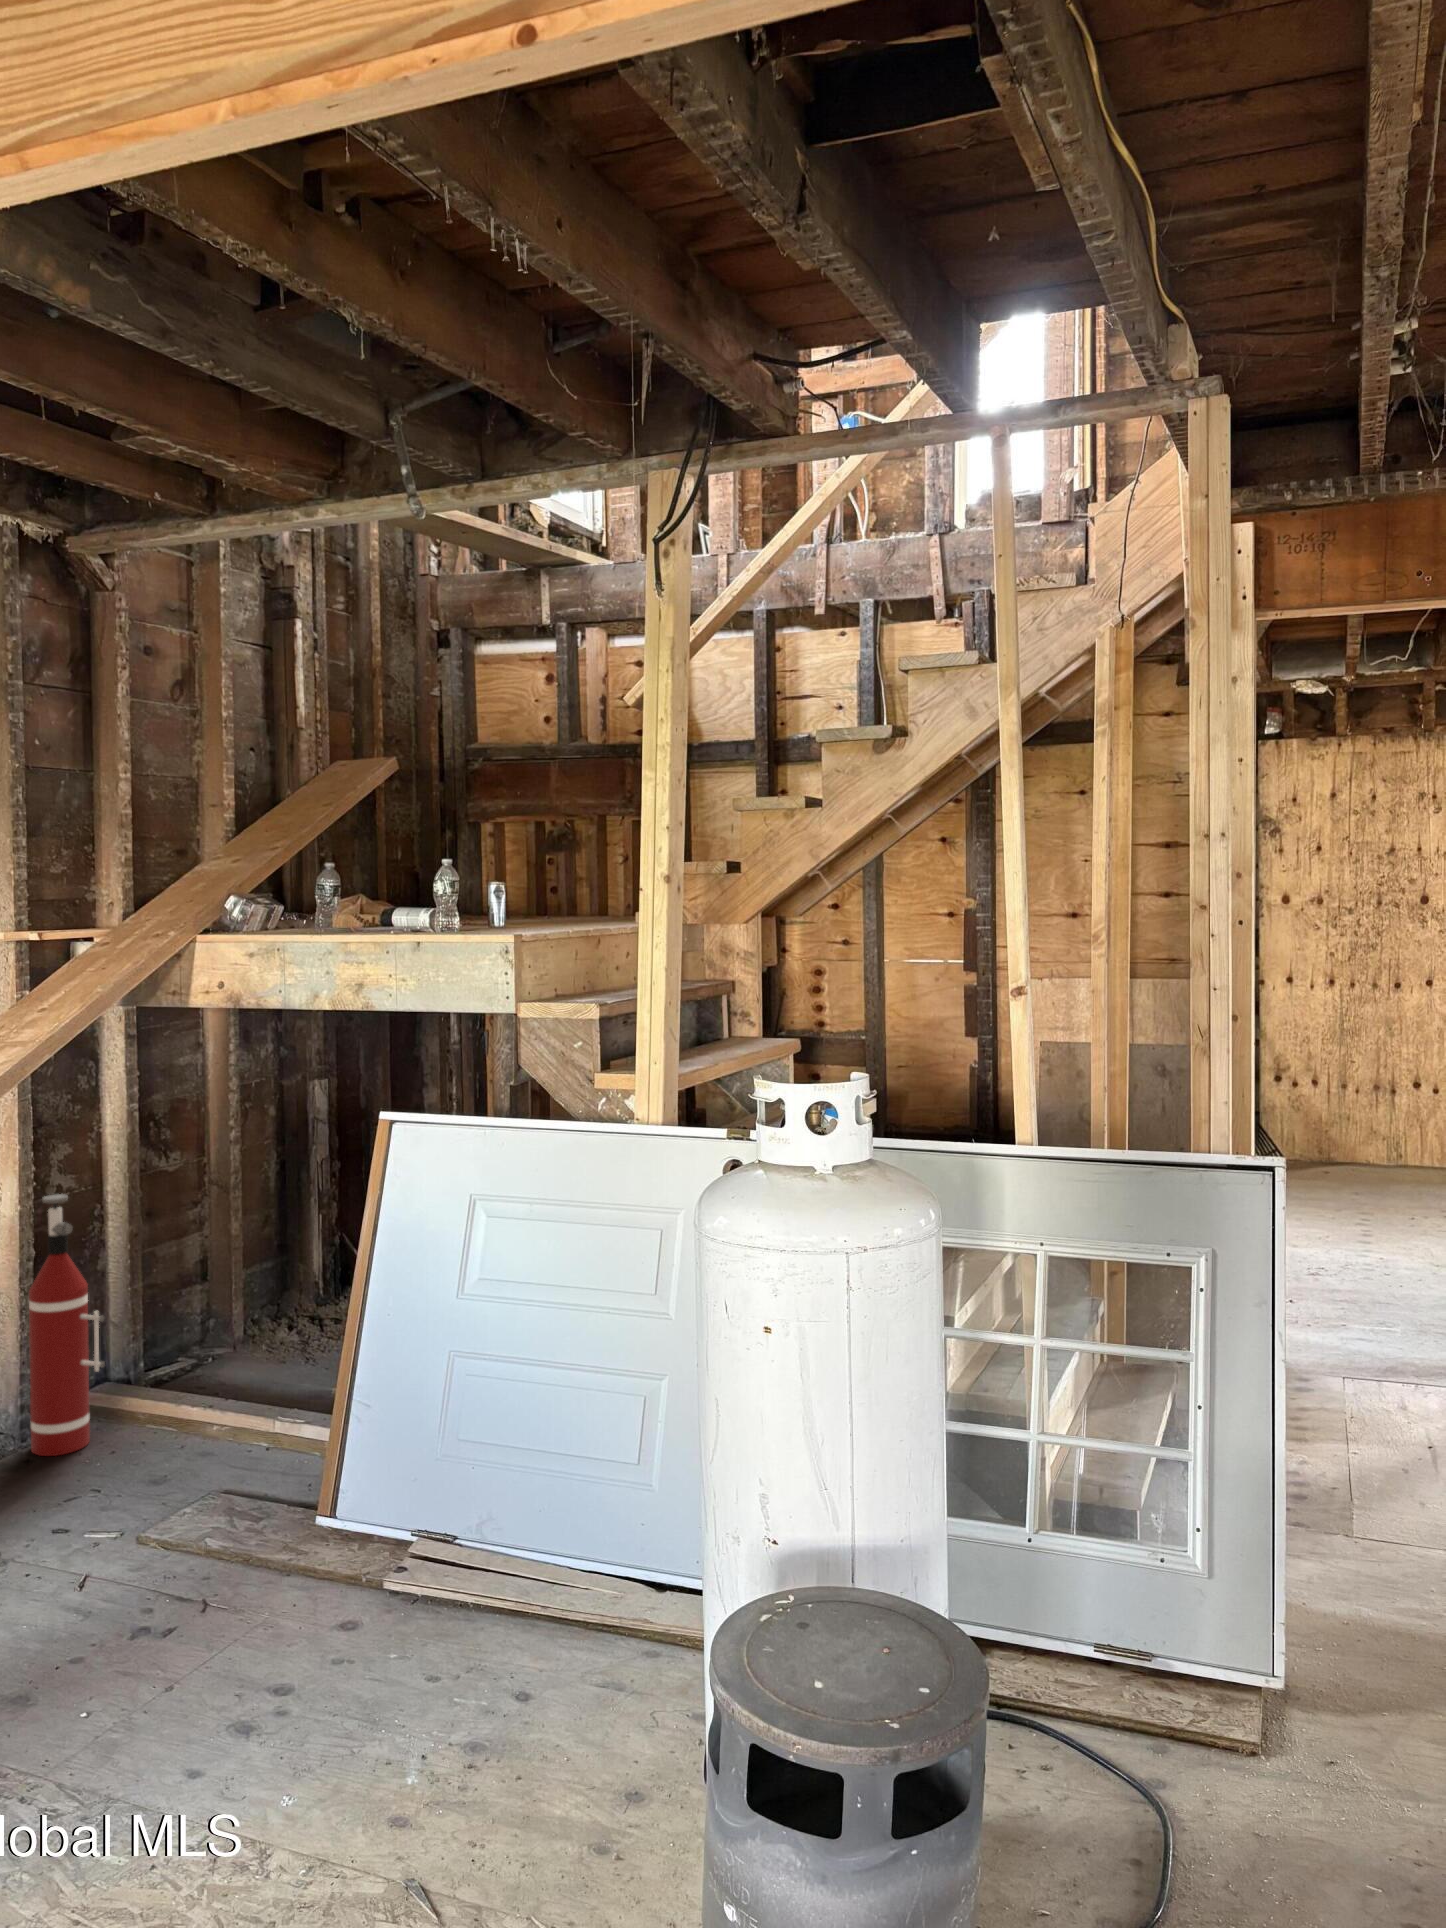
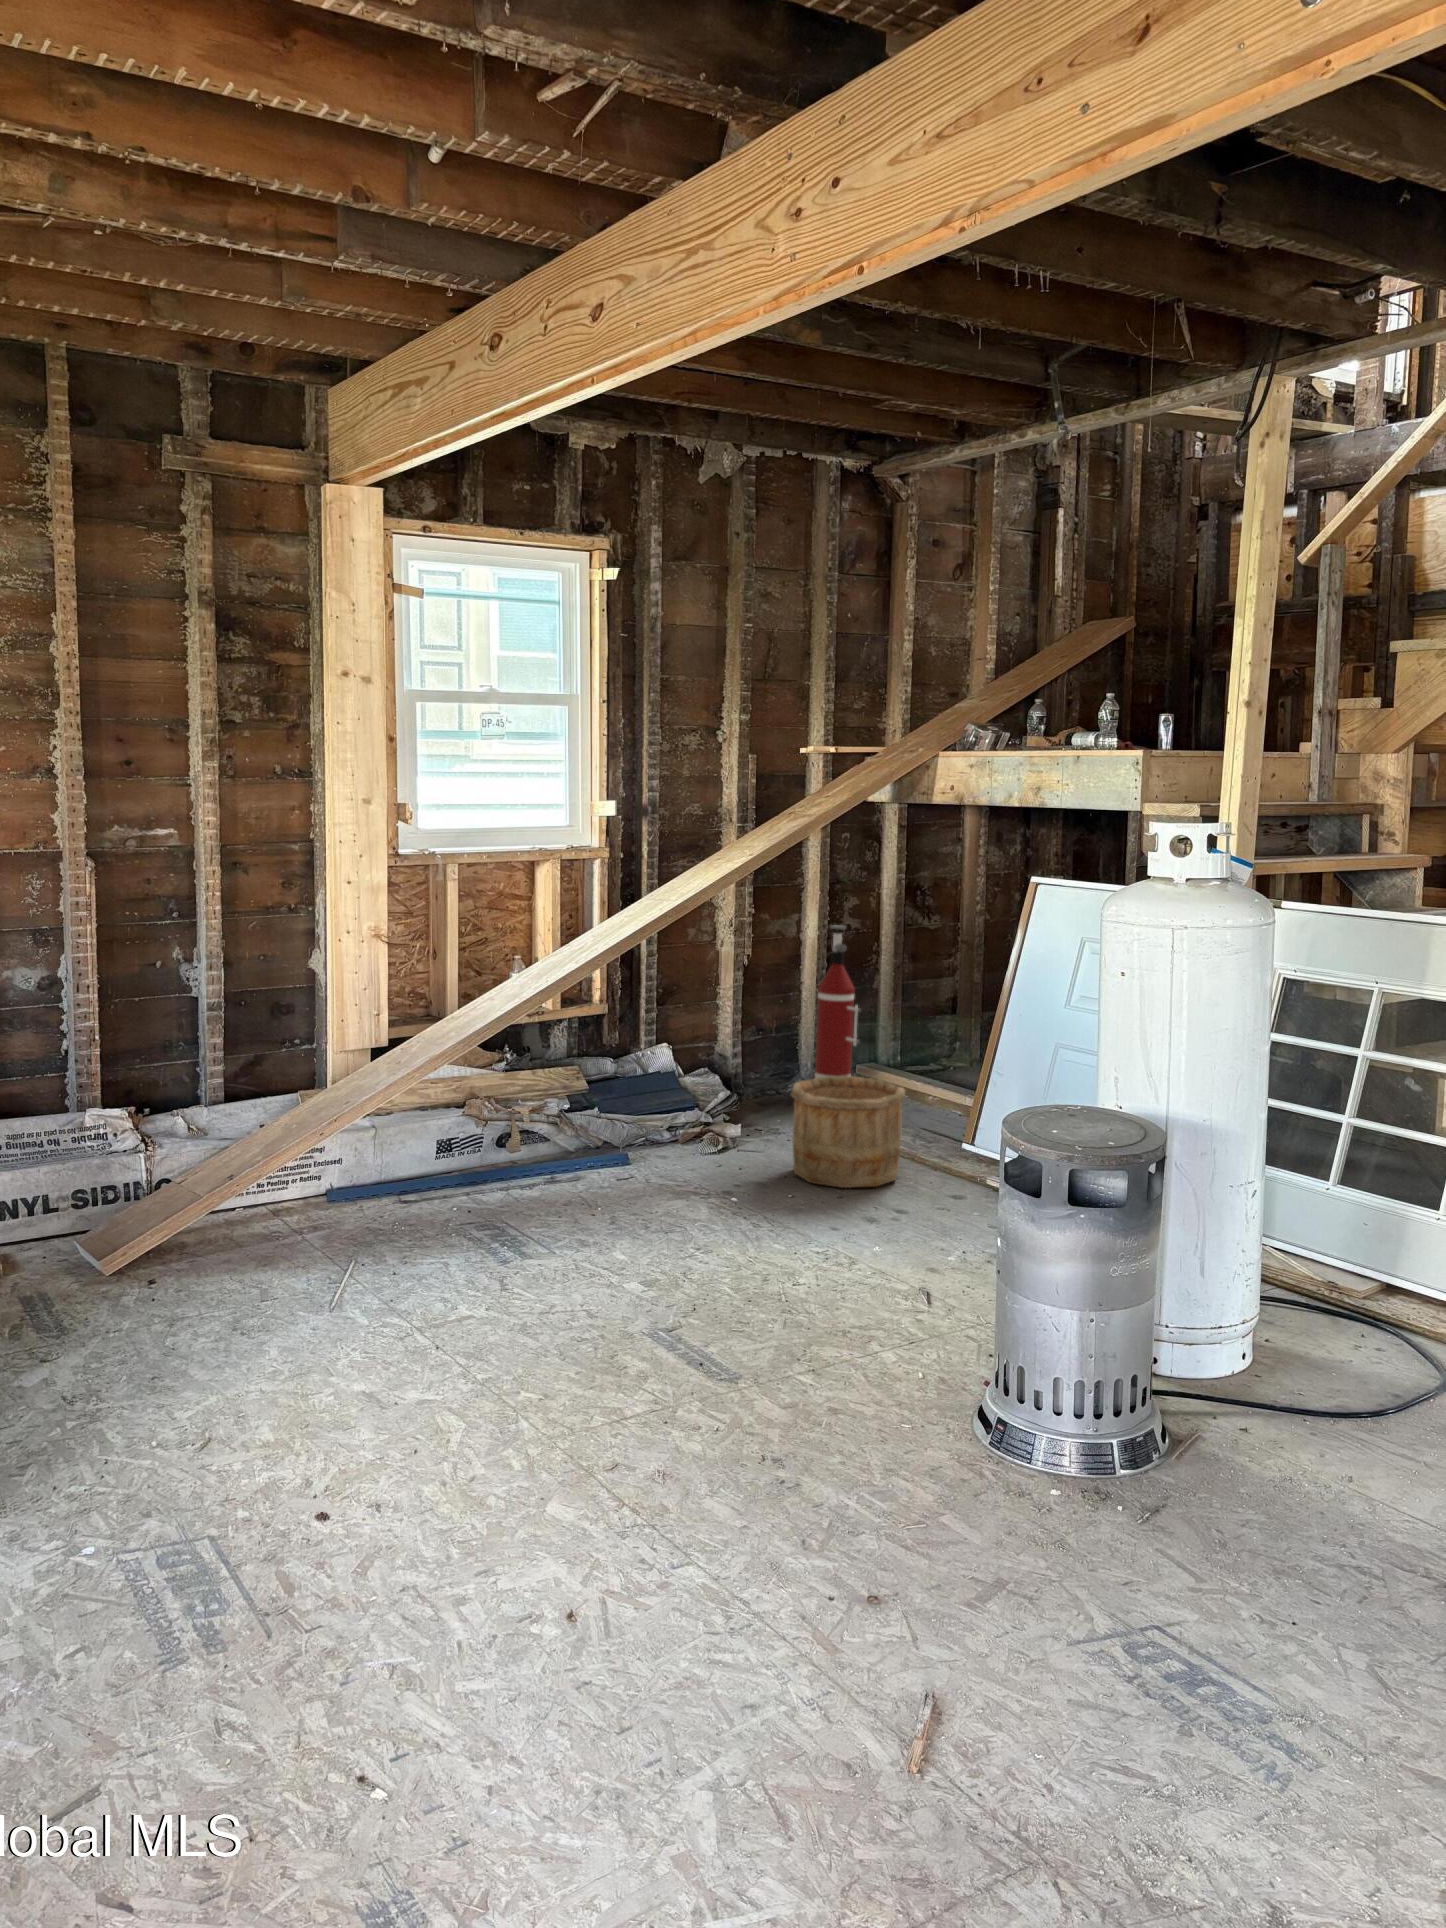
wooden bucket: none [68,1477,270,1707] -> present [791,1076,905,1188]

